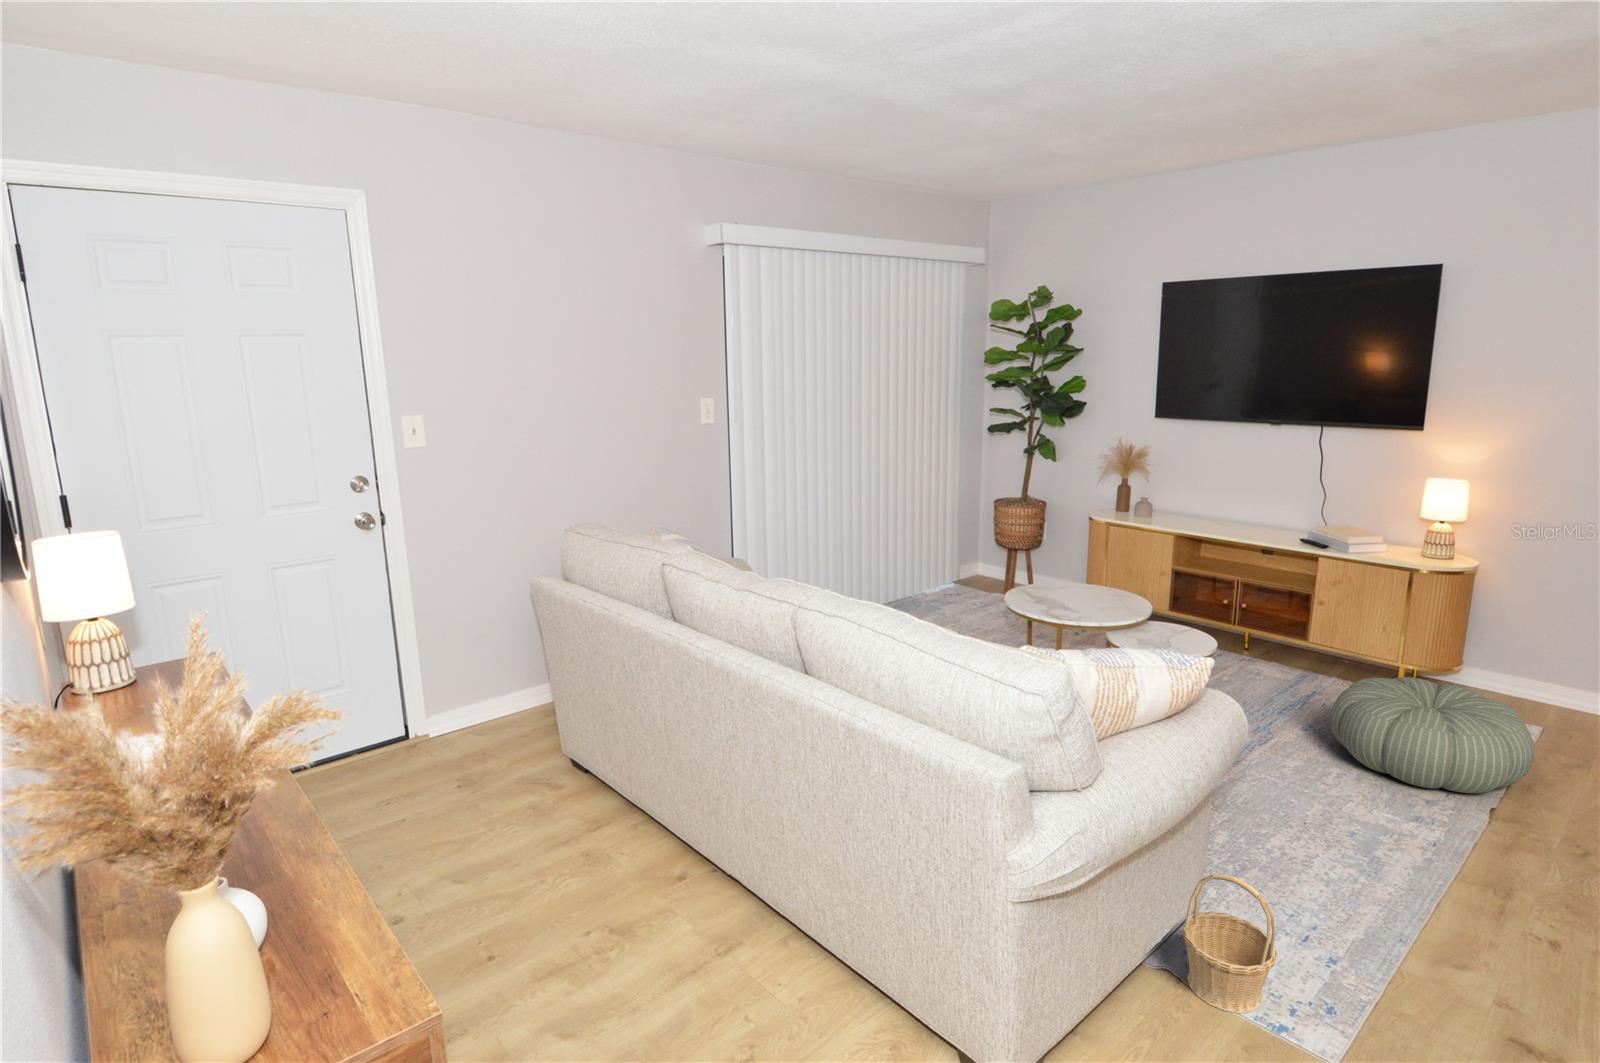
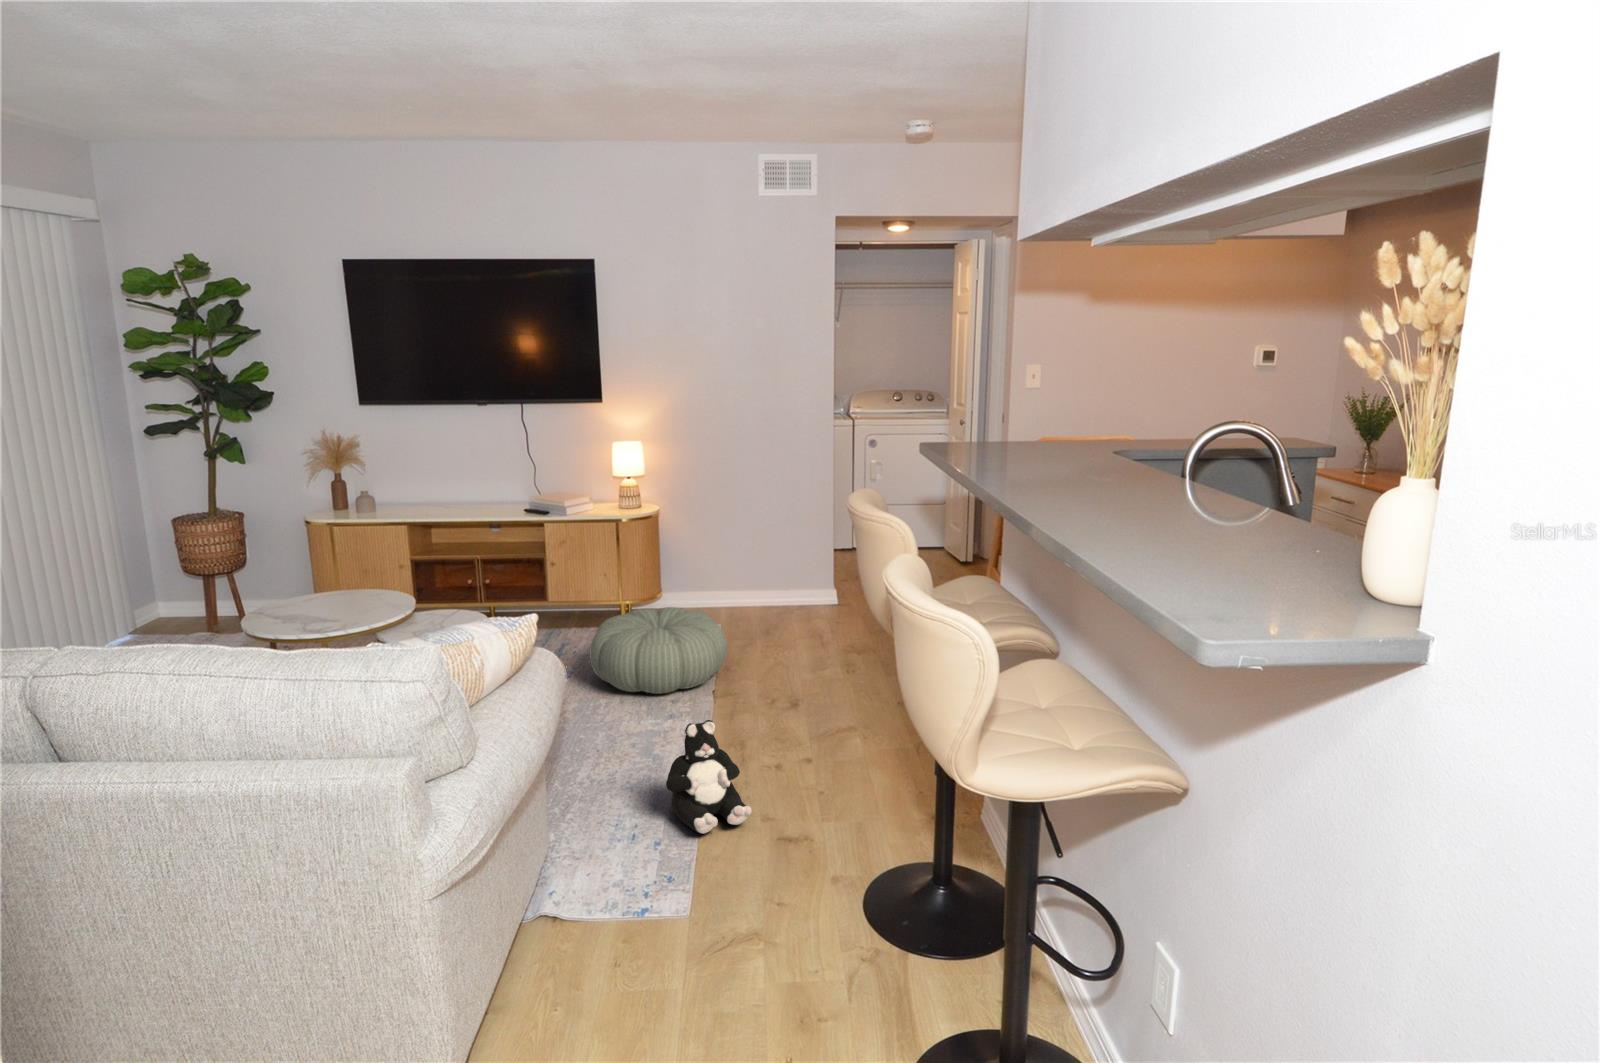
plush toy: none [1366,839,1487,994] -> present [666,720,752,834]
basket: present [1182,874,1277,1013] -> none [550,803,627,923]

